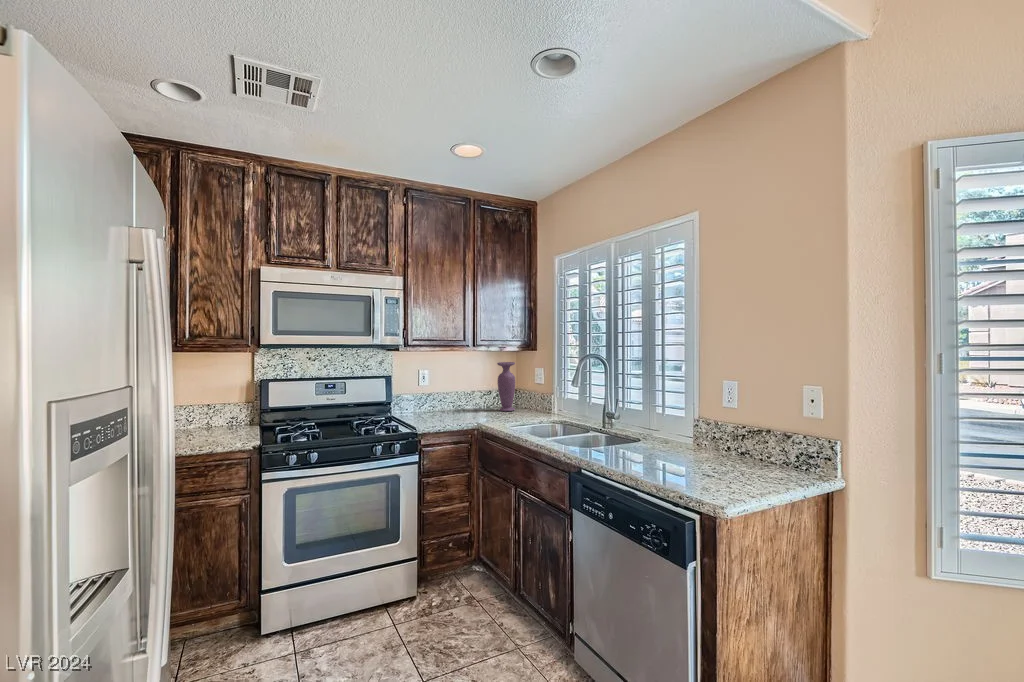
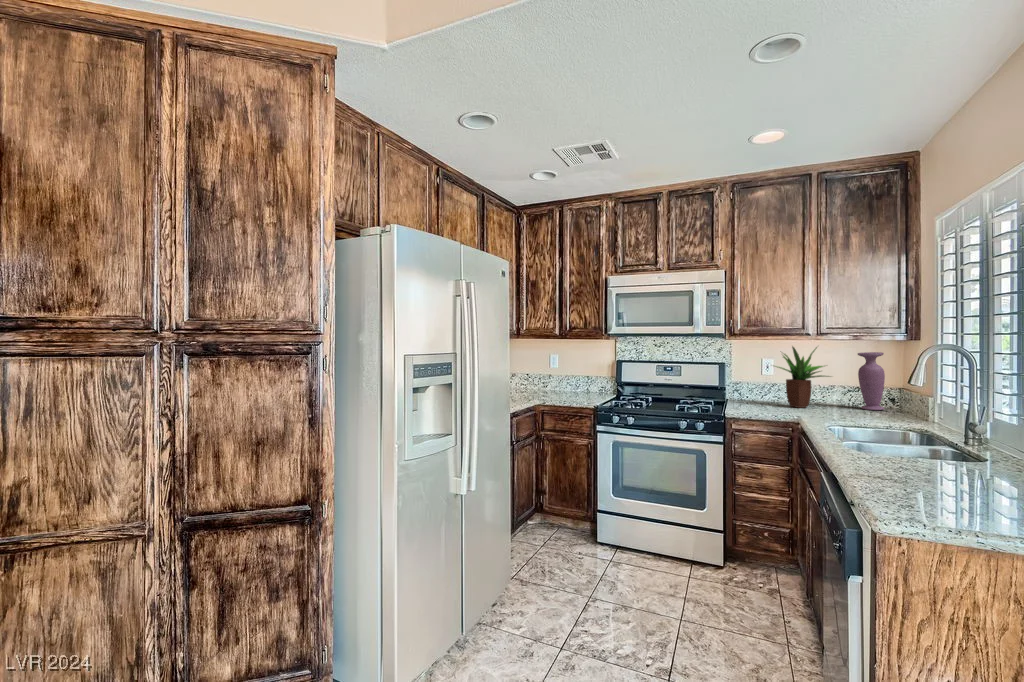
potted plant: none [438,356,487,416] -> present [775,346,829,408]

